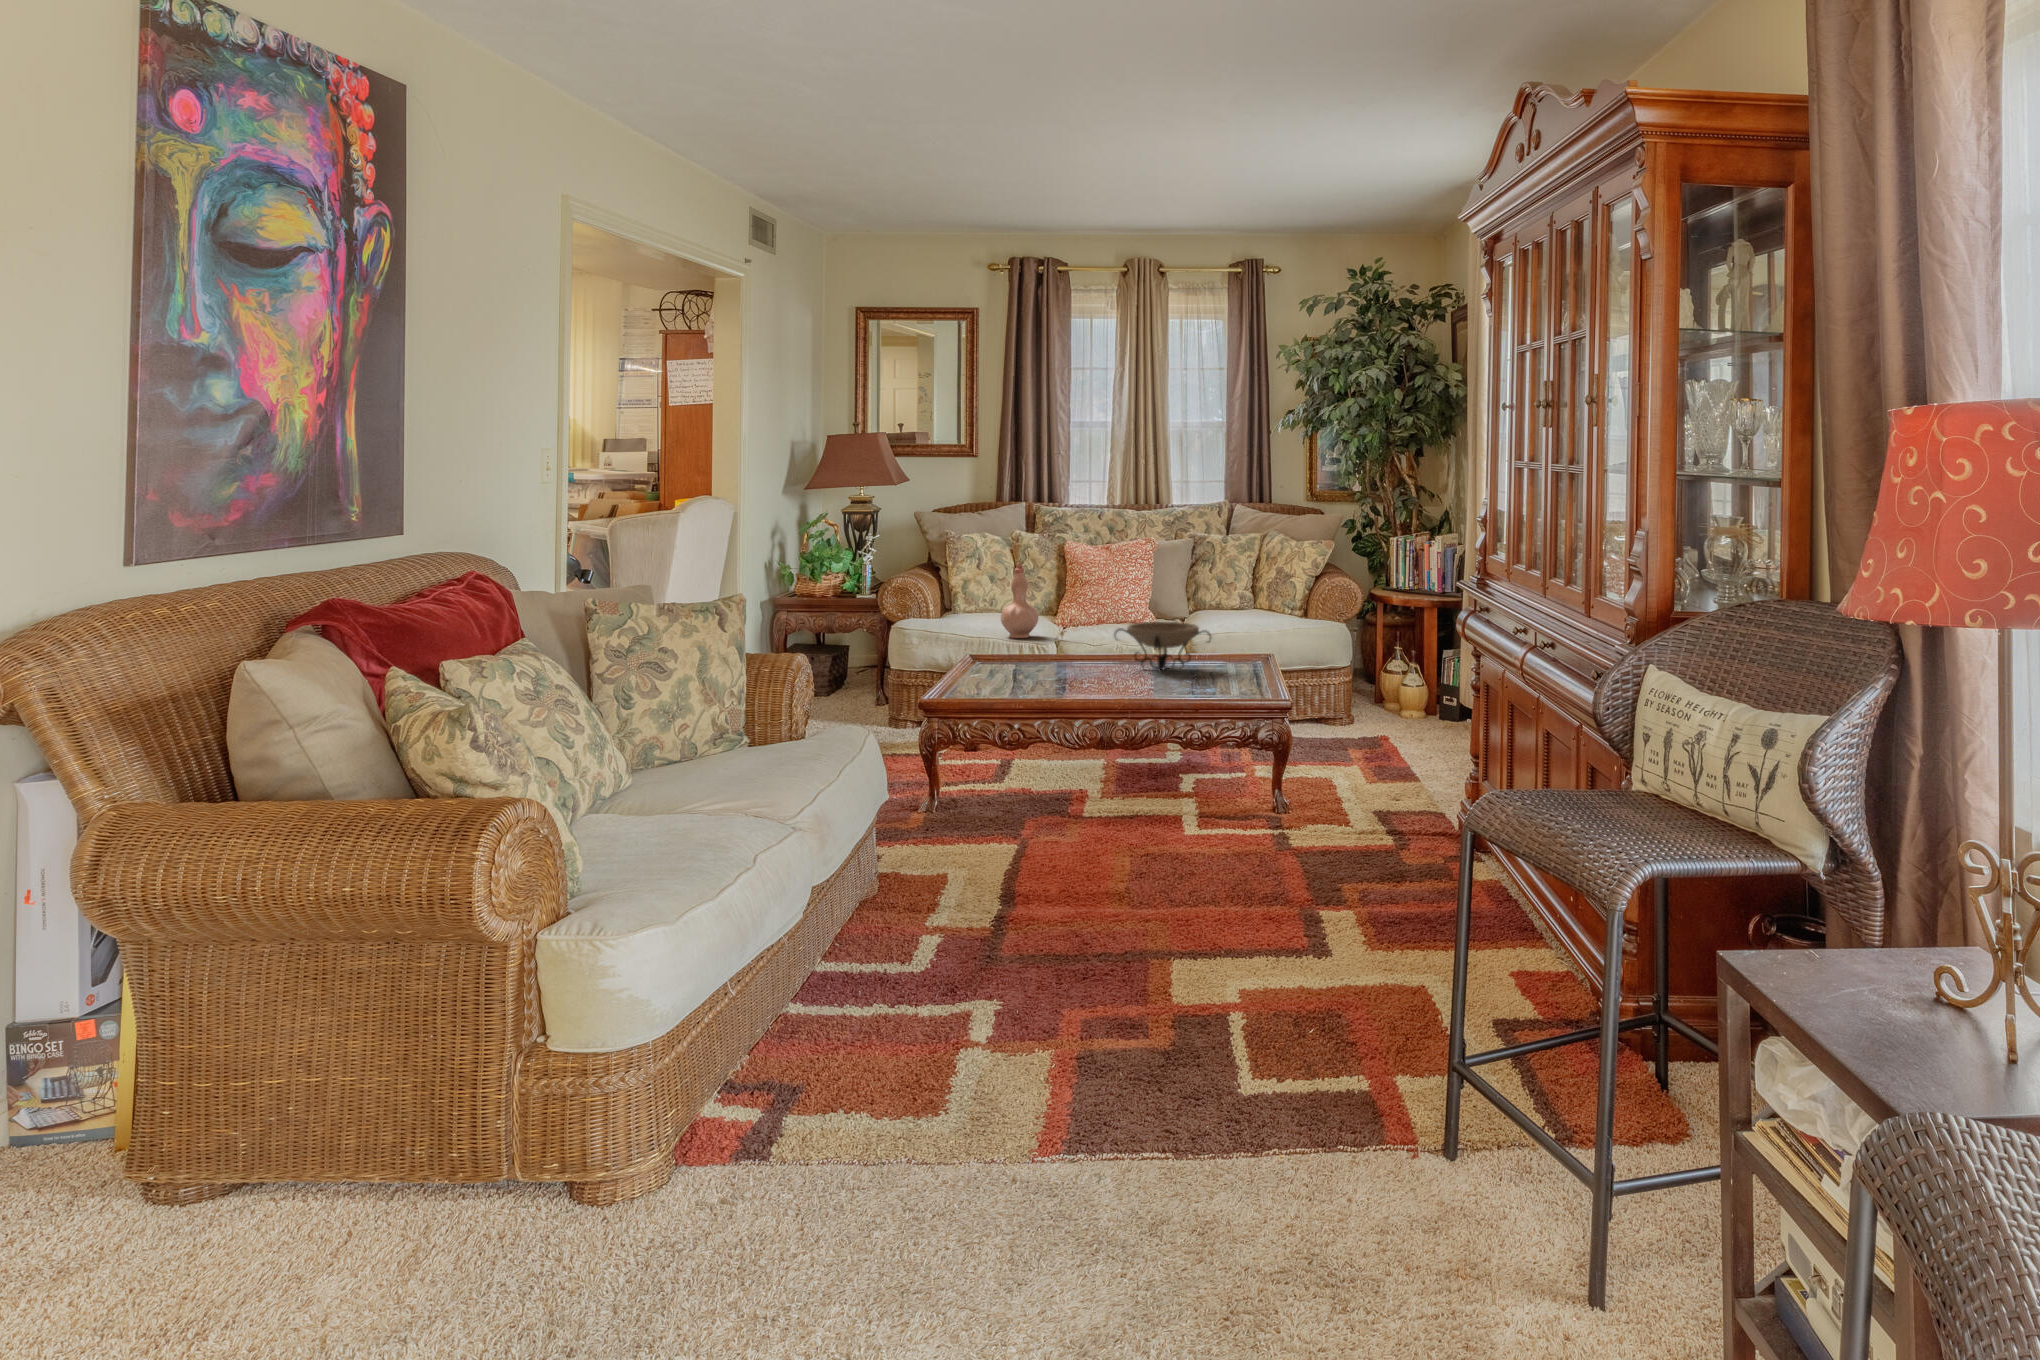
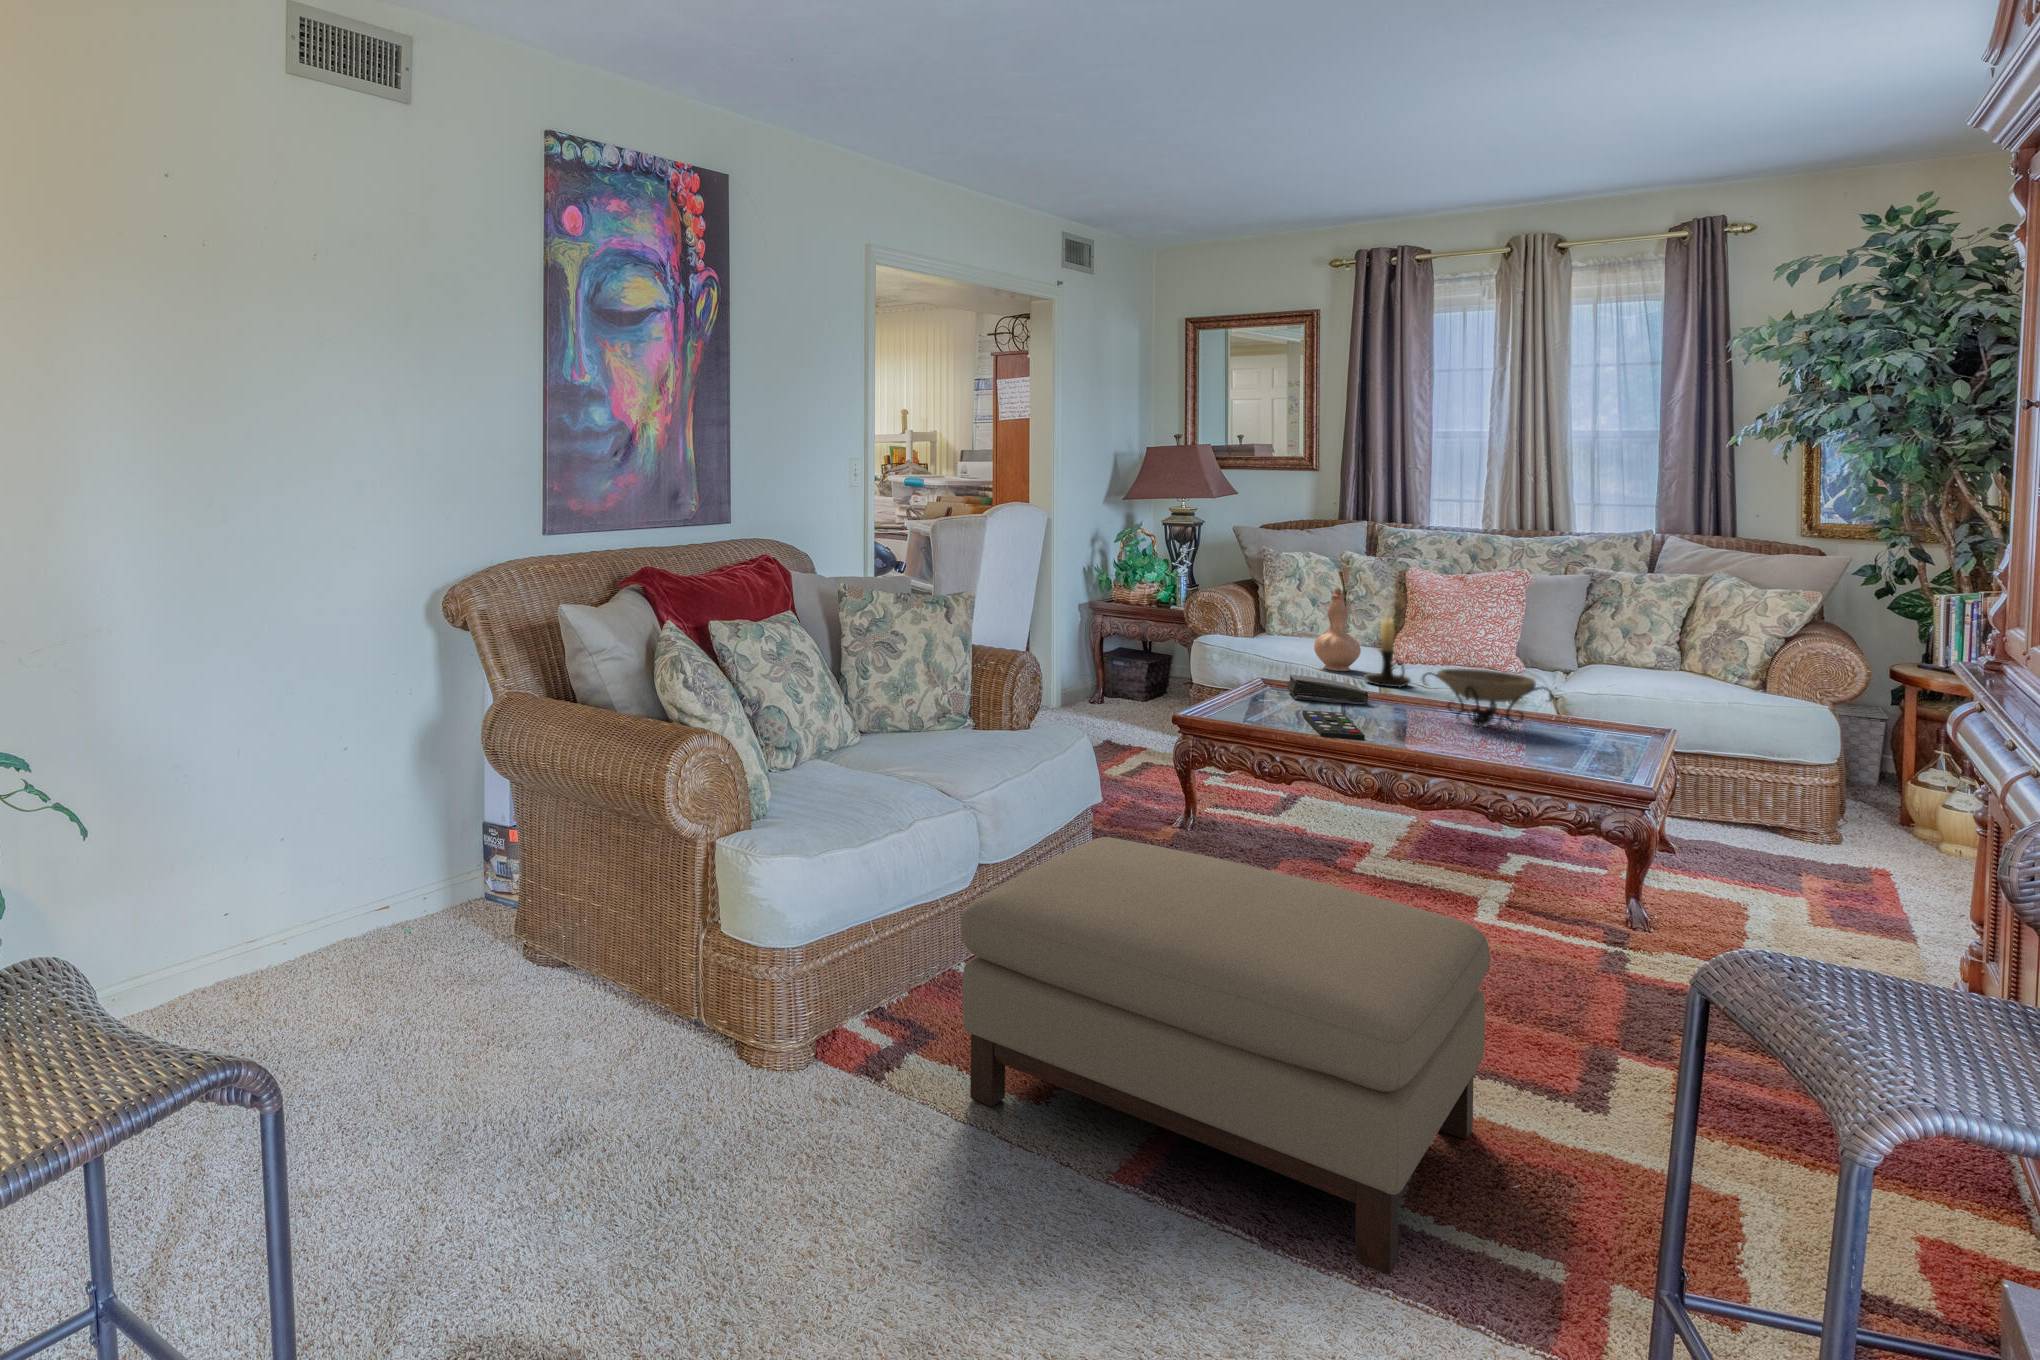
candle holder: none [1048,576,1085,647] -> present [1364,610,1411,688]
book: none [1000,645,1069,667] -> present [1287,675,1368,704]
remote control: none [1030,673,1093,697] -> present [1302,710,1365,740]
ottoman: none [853,824,1301,1165] -> present [961,837,1490,1275]

